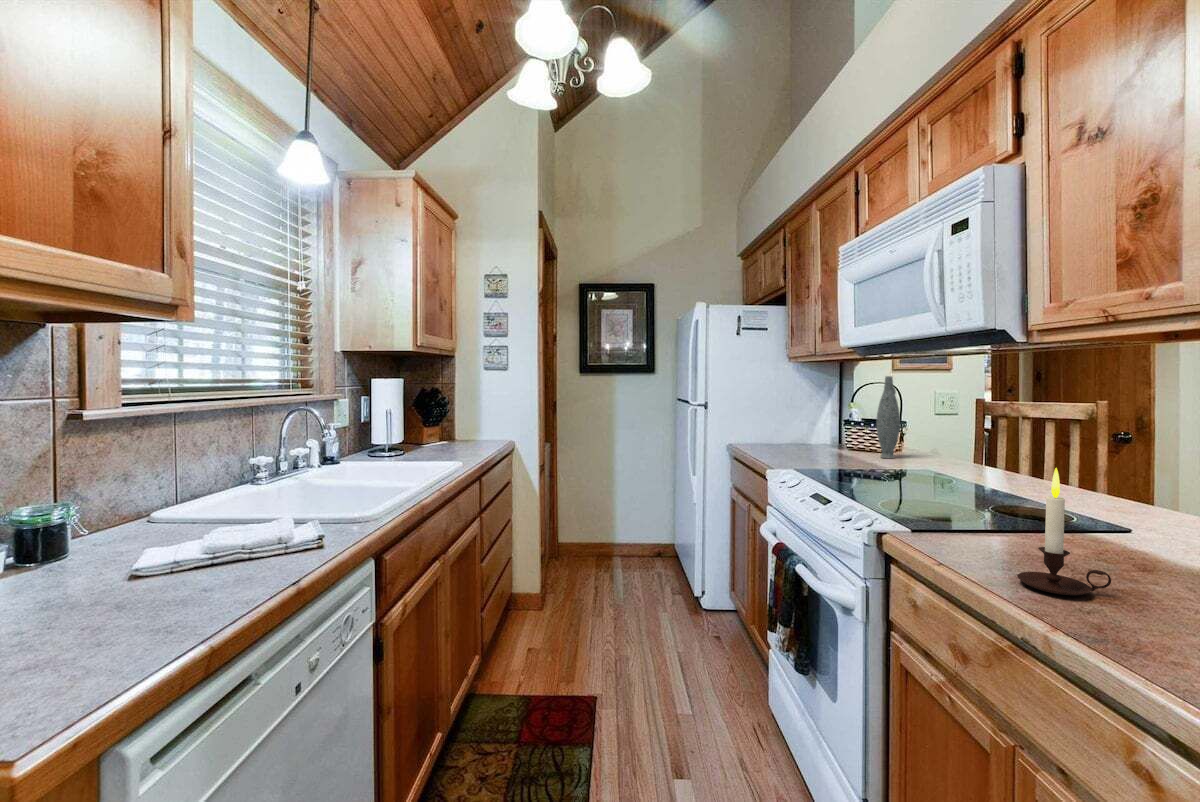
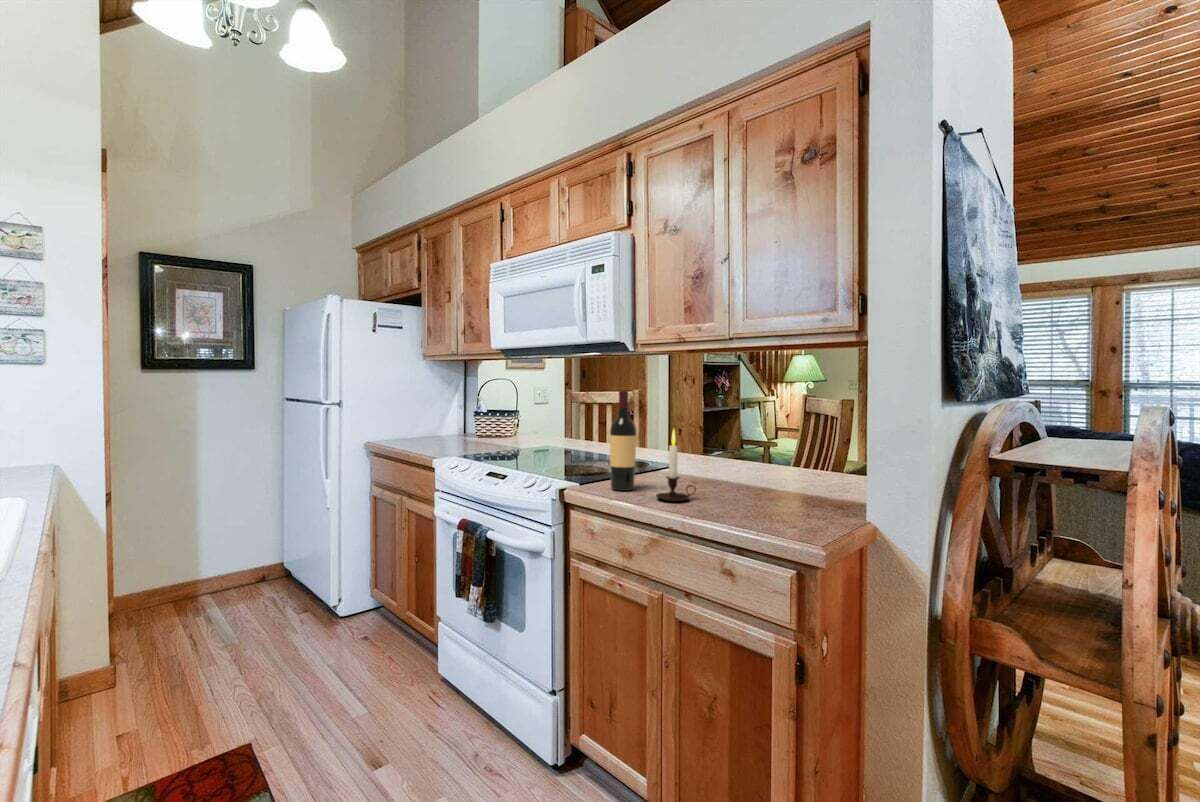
vase: present [876,376,900,458] -> none [507,375,525,444]
wine bottle: none [950,402,999,554] -> present [610,390,636,491]

